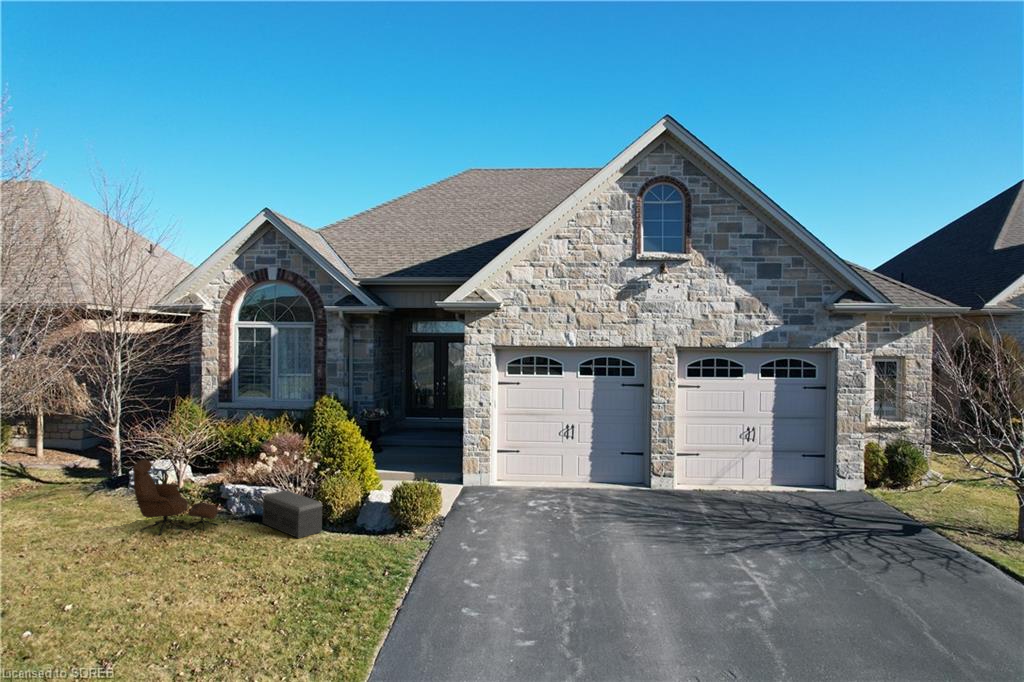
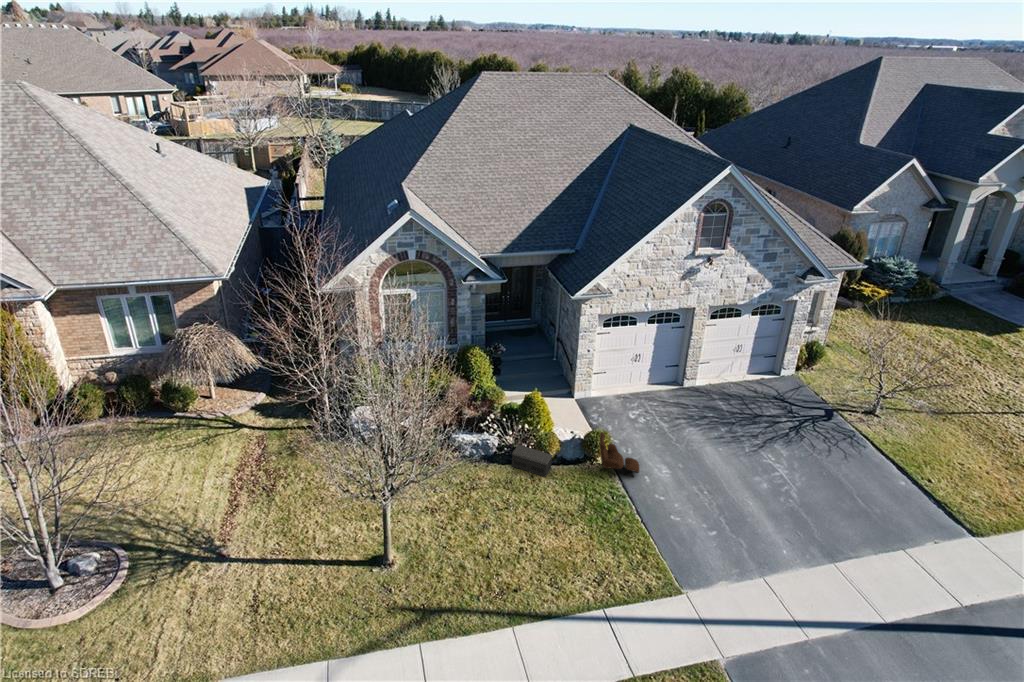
lounge chair: present [133,460,218,535] -> present [600,432,640,478]

